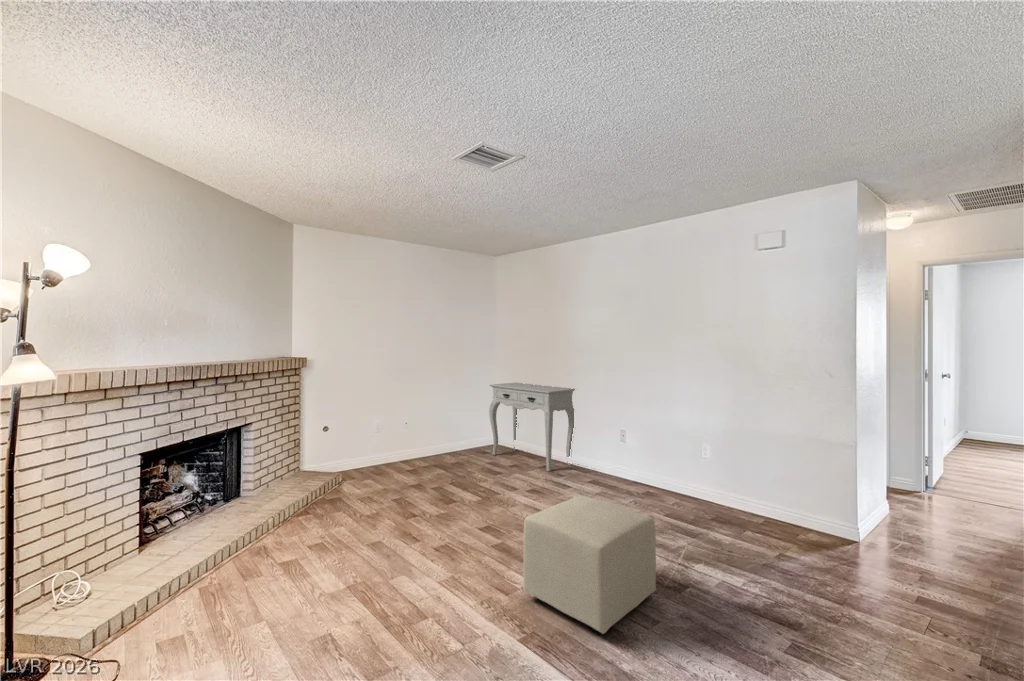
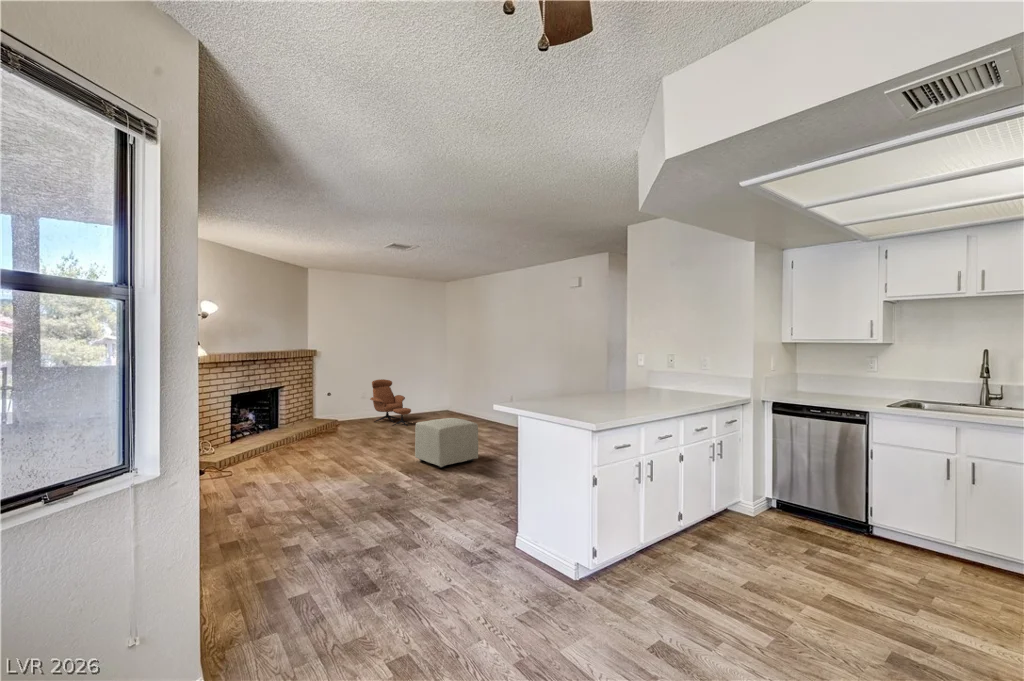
console table: present [489,383,575,471] -> none [438,368,491,423]
lounge chair: none [391,401,458,480] -> present [370,379,411,426]

